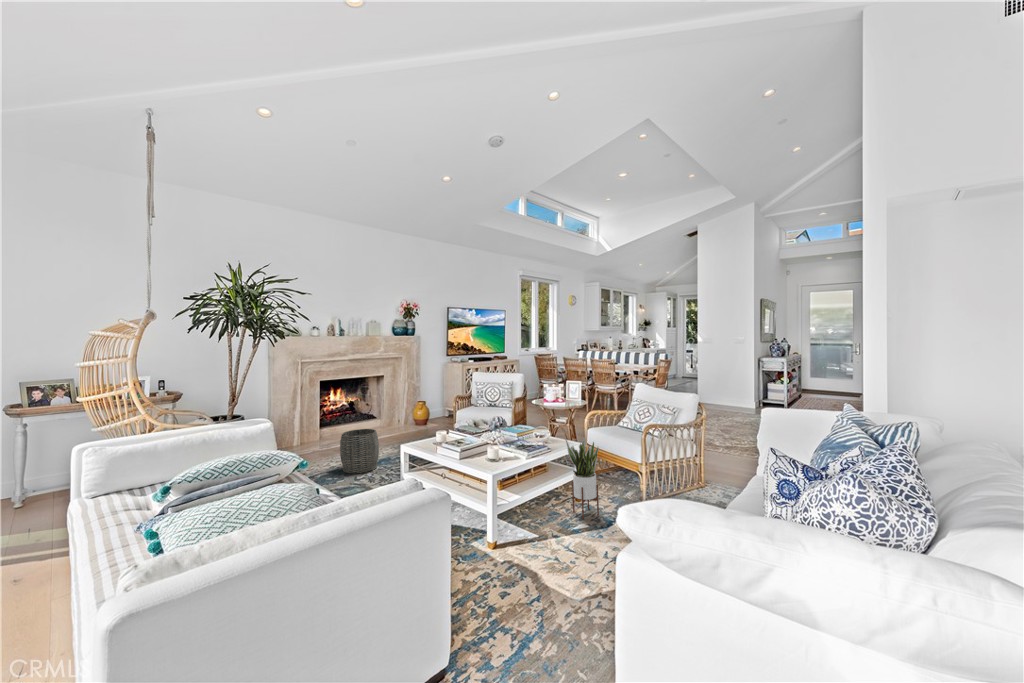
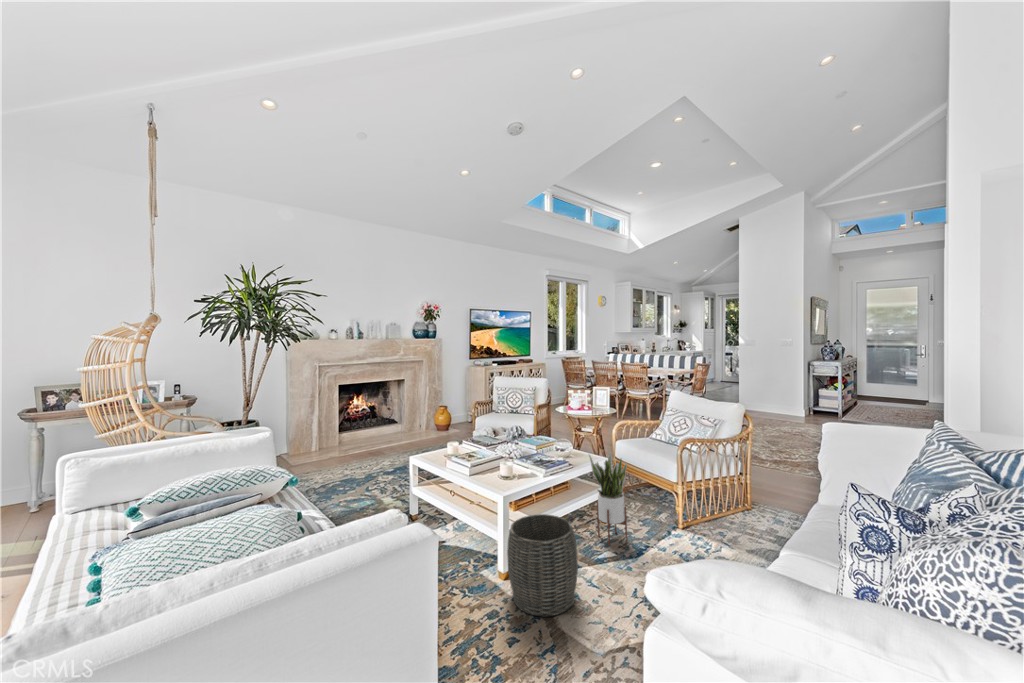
woven basket: present [340,429,379,473] -> present [507,514,578,616]

